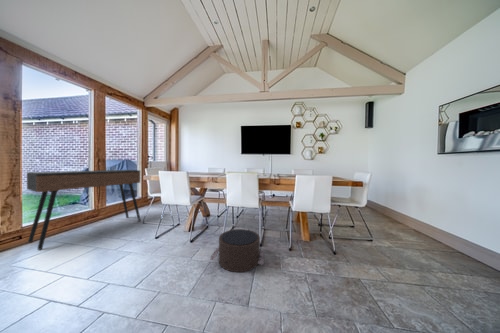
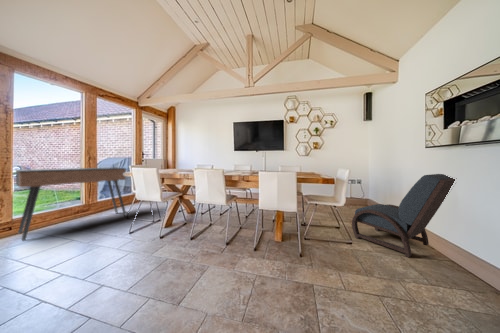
lounge chair: none [370,177,464,251] -> present [352,174,457,257]
pouf: present [211,229,264,272] -> none [163,227,223,270]

